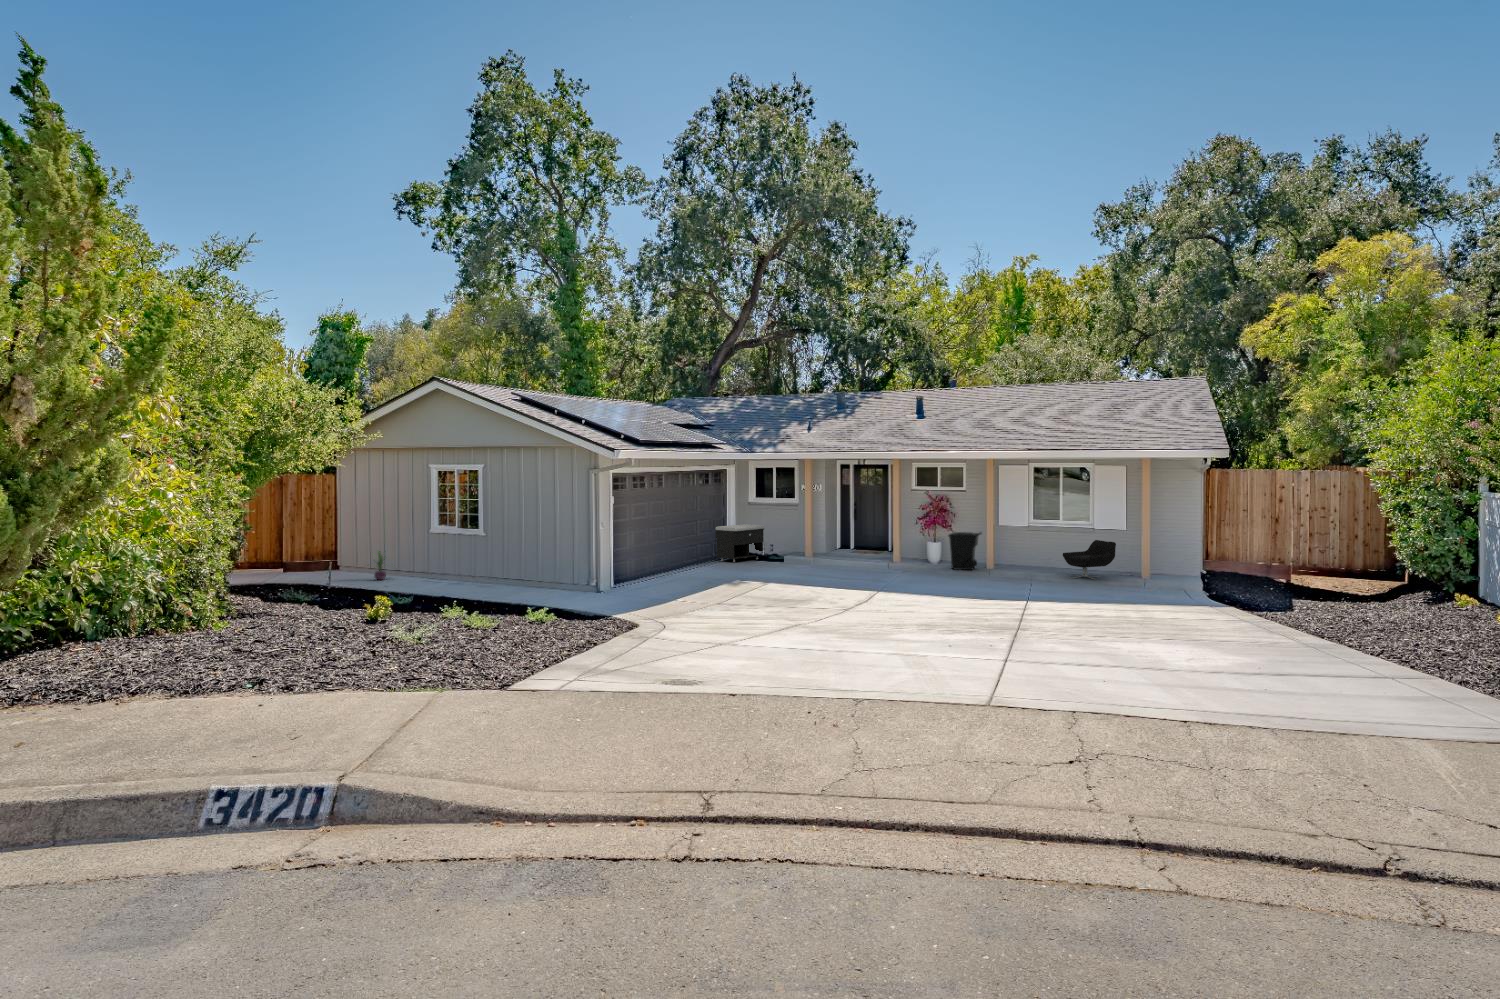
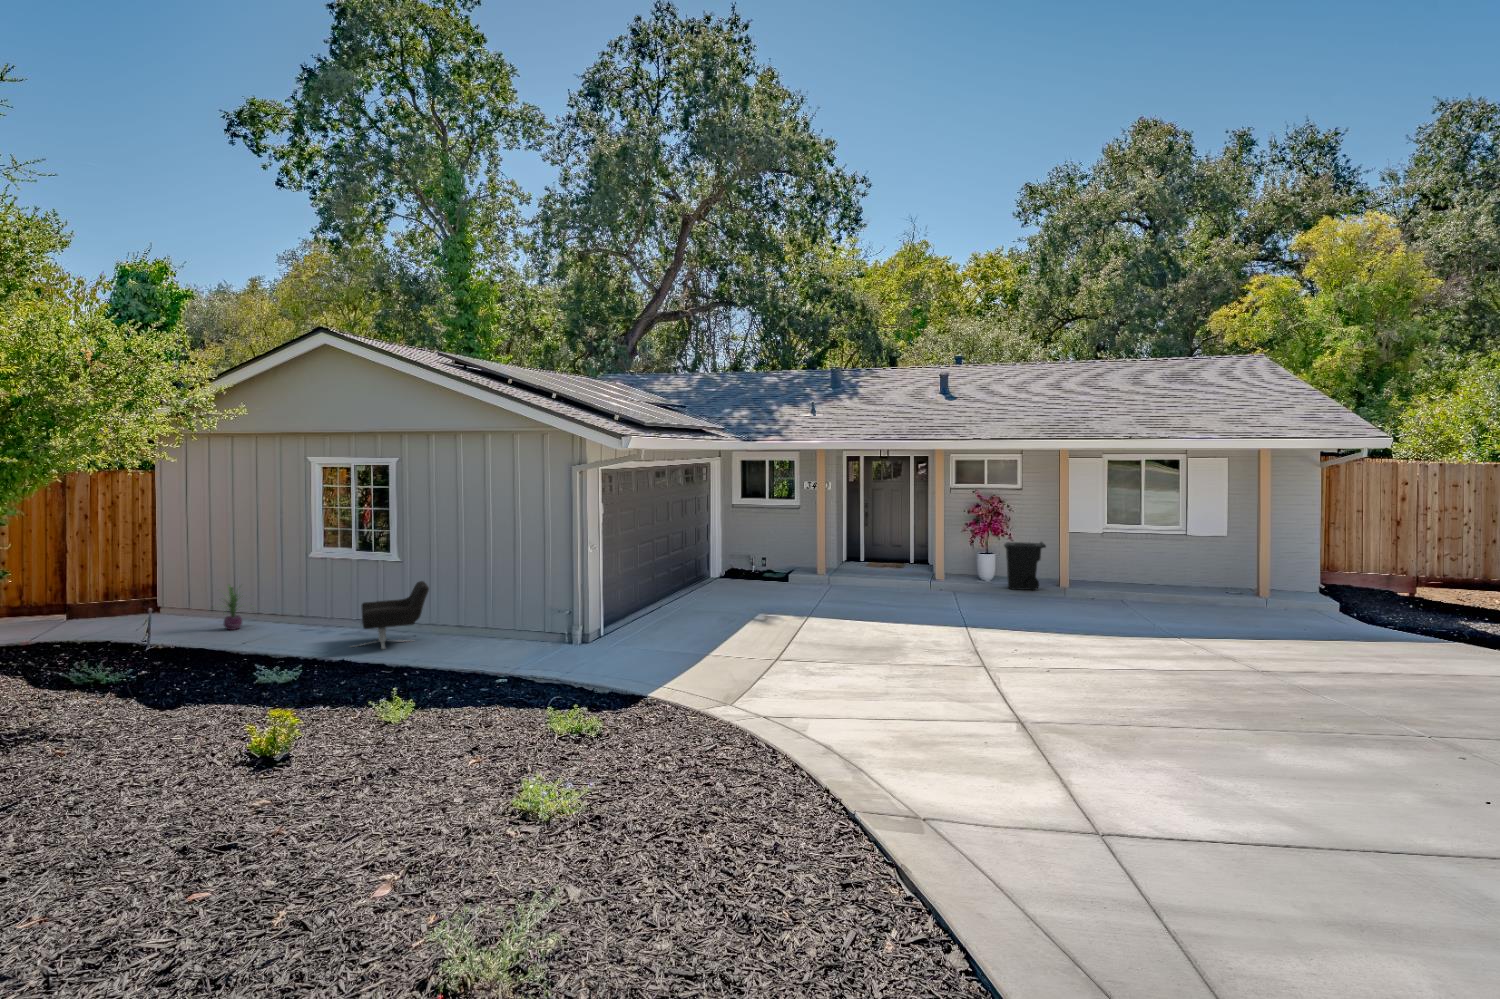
storage bench: present [715,524,764,562] -> none [700,533,759,584]
lounge chair: present [1063,540,1116,580] -> present [361,581,429,649]

